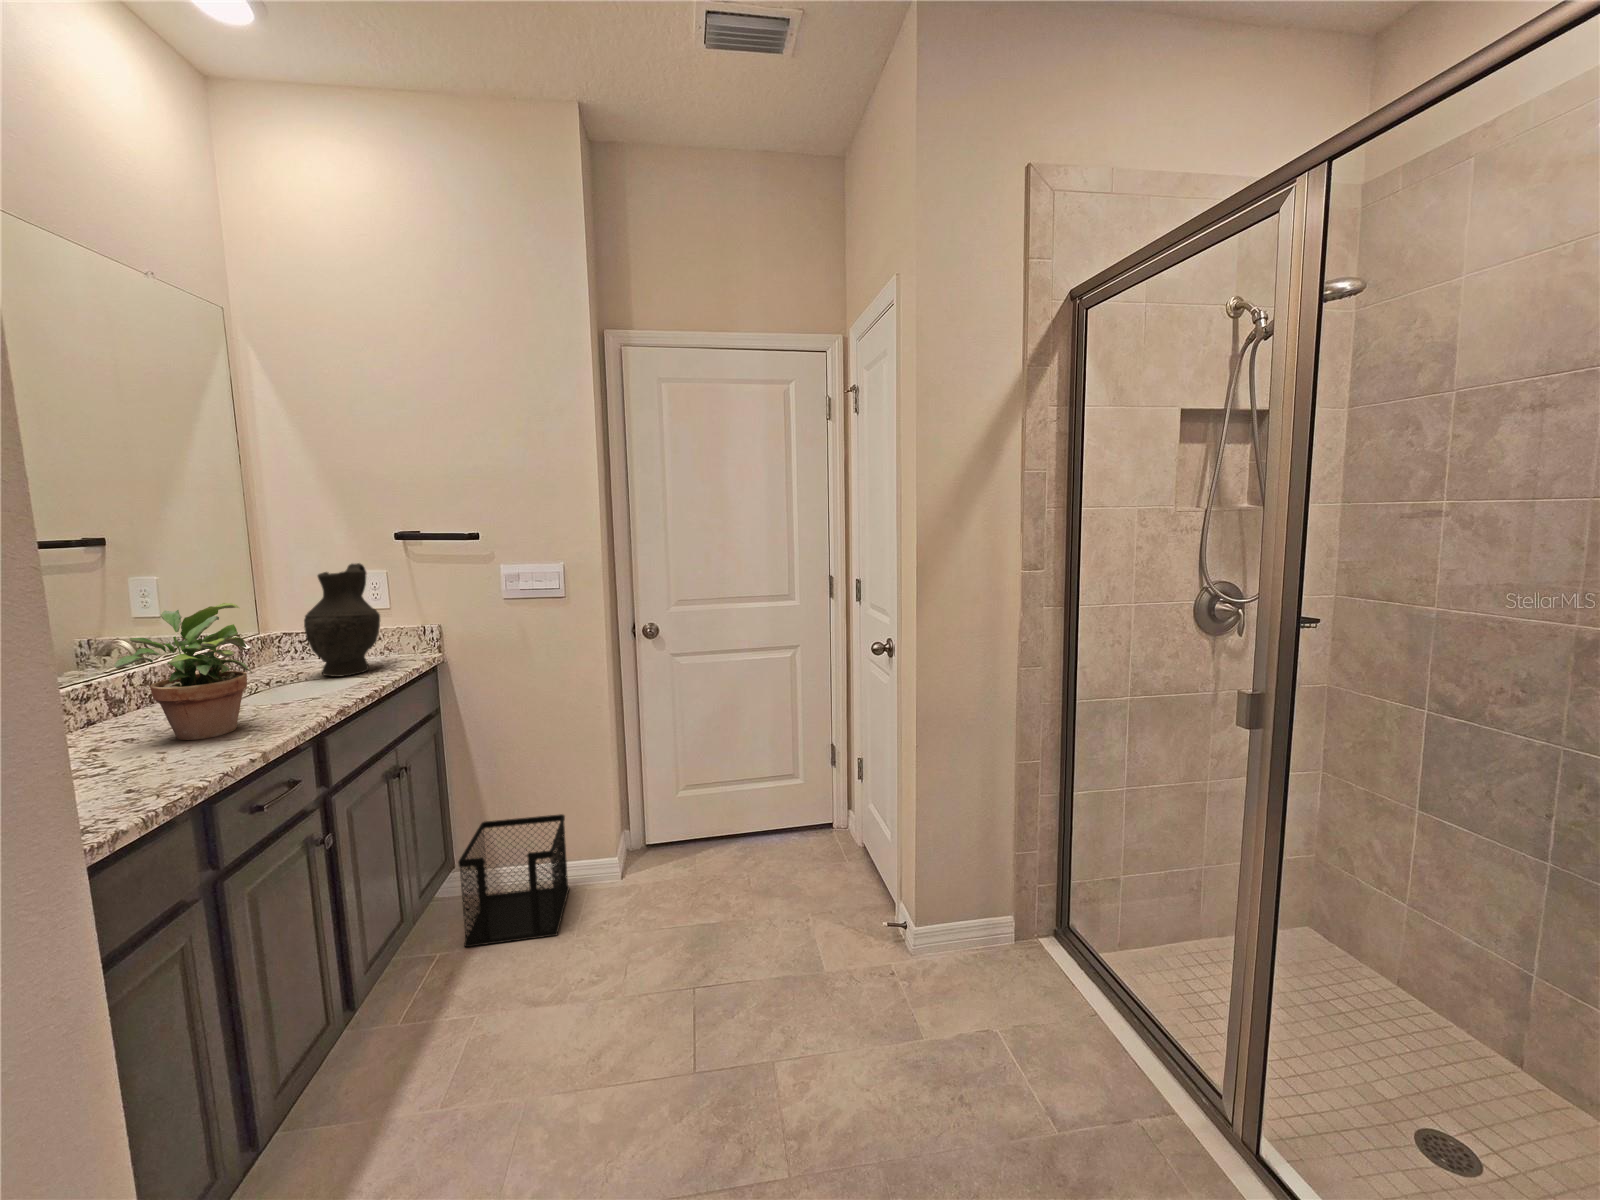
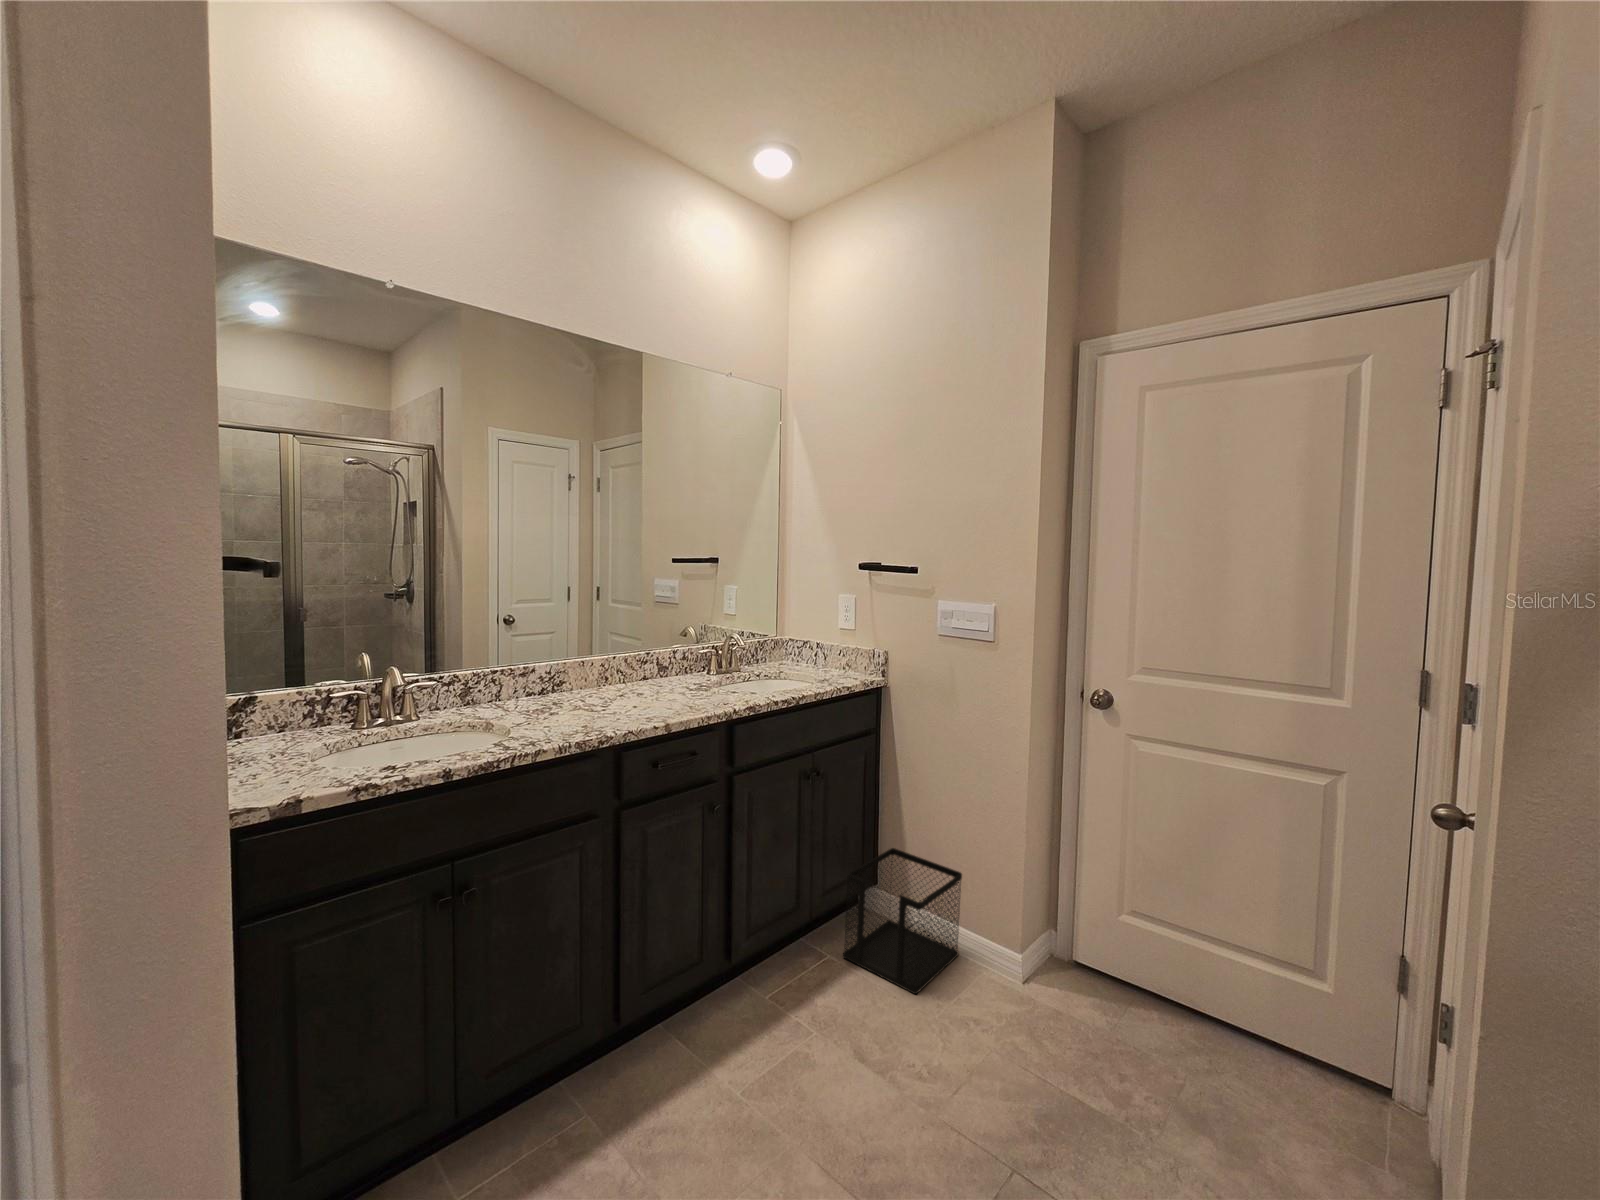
decorative vase: present [304,563,380,677] -> none [782,588,839,681]
potted plant: present [114,603,252,740] -> none [627,608,704,705]

